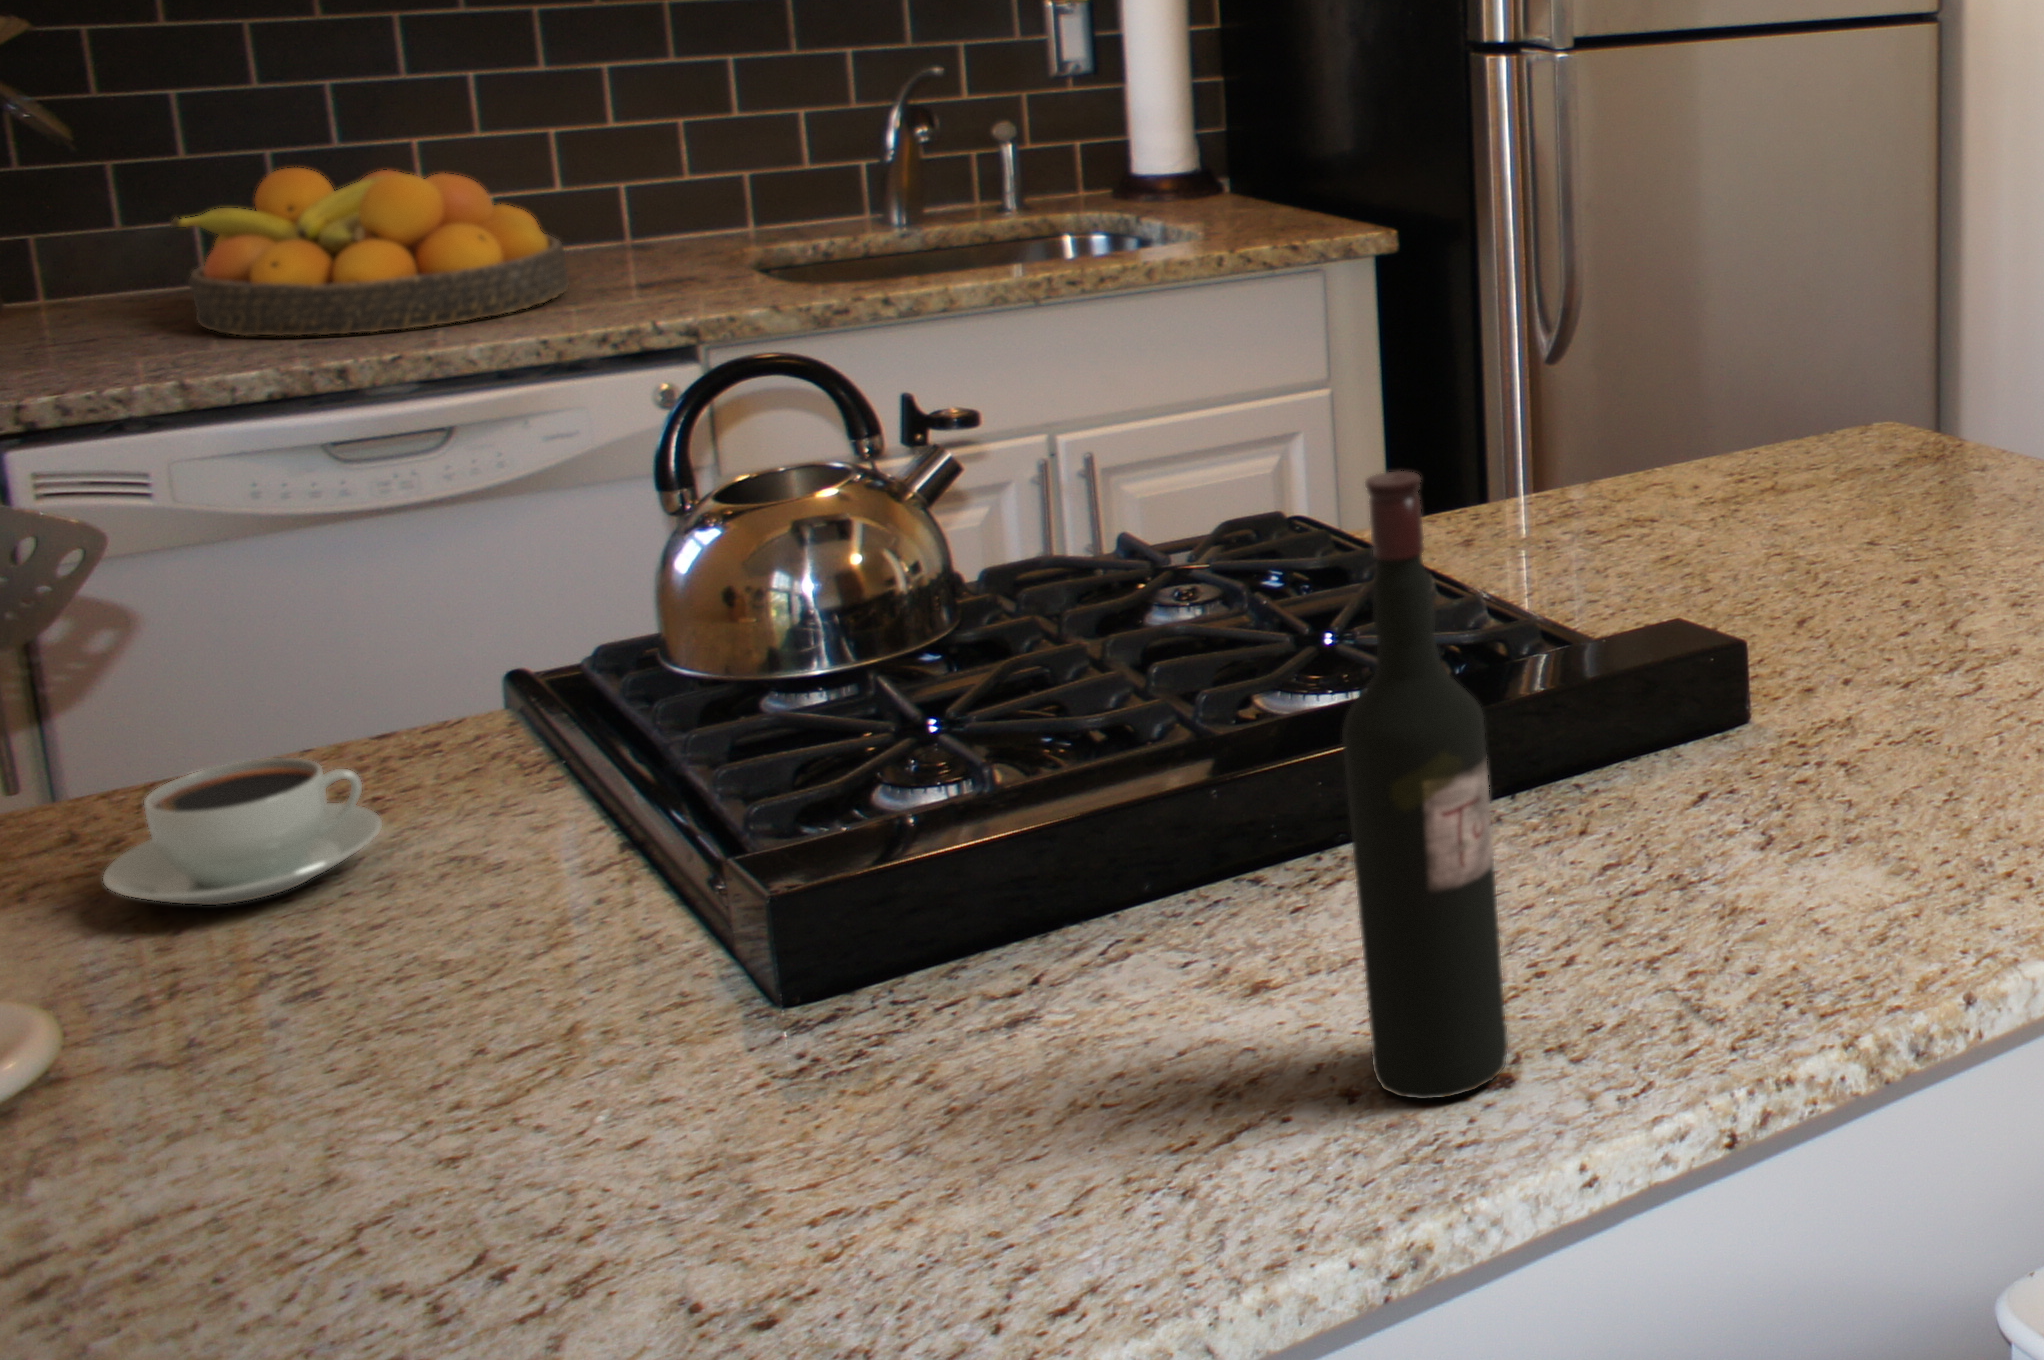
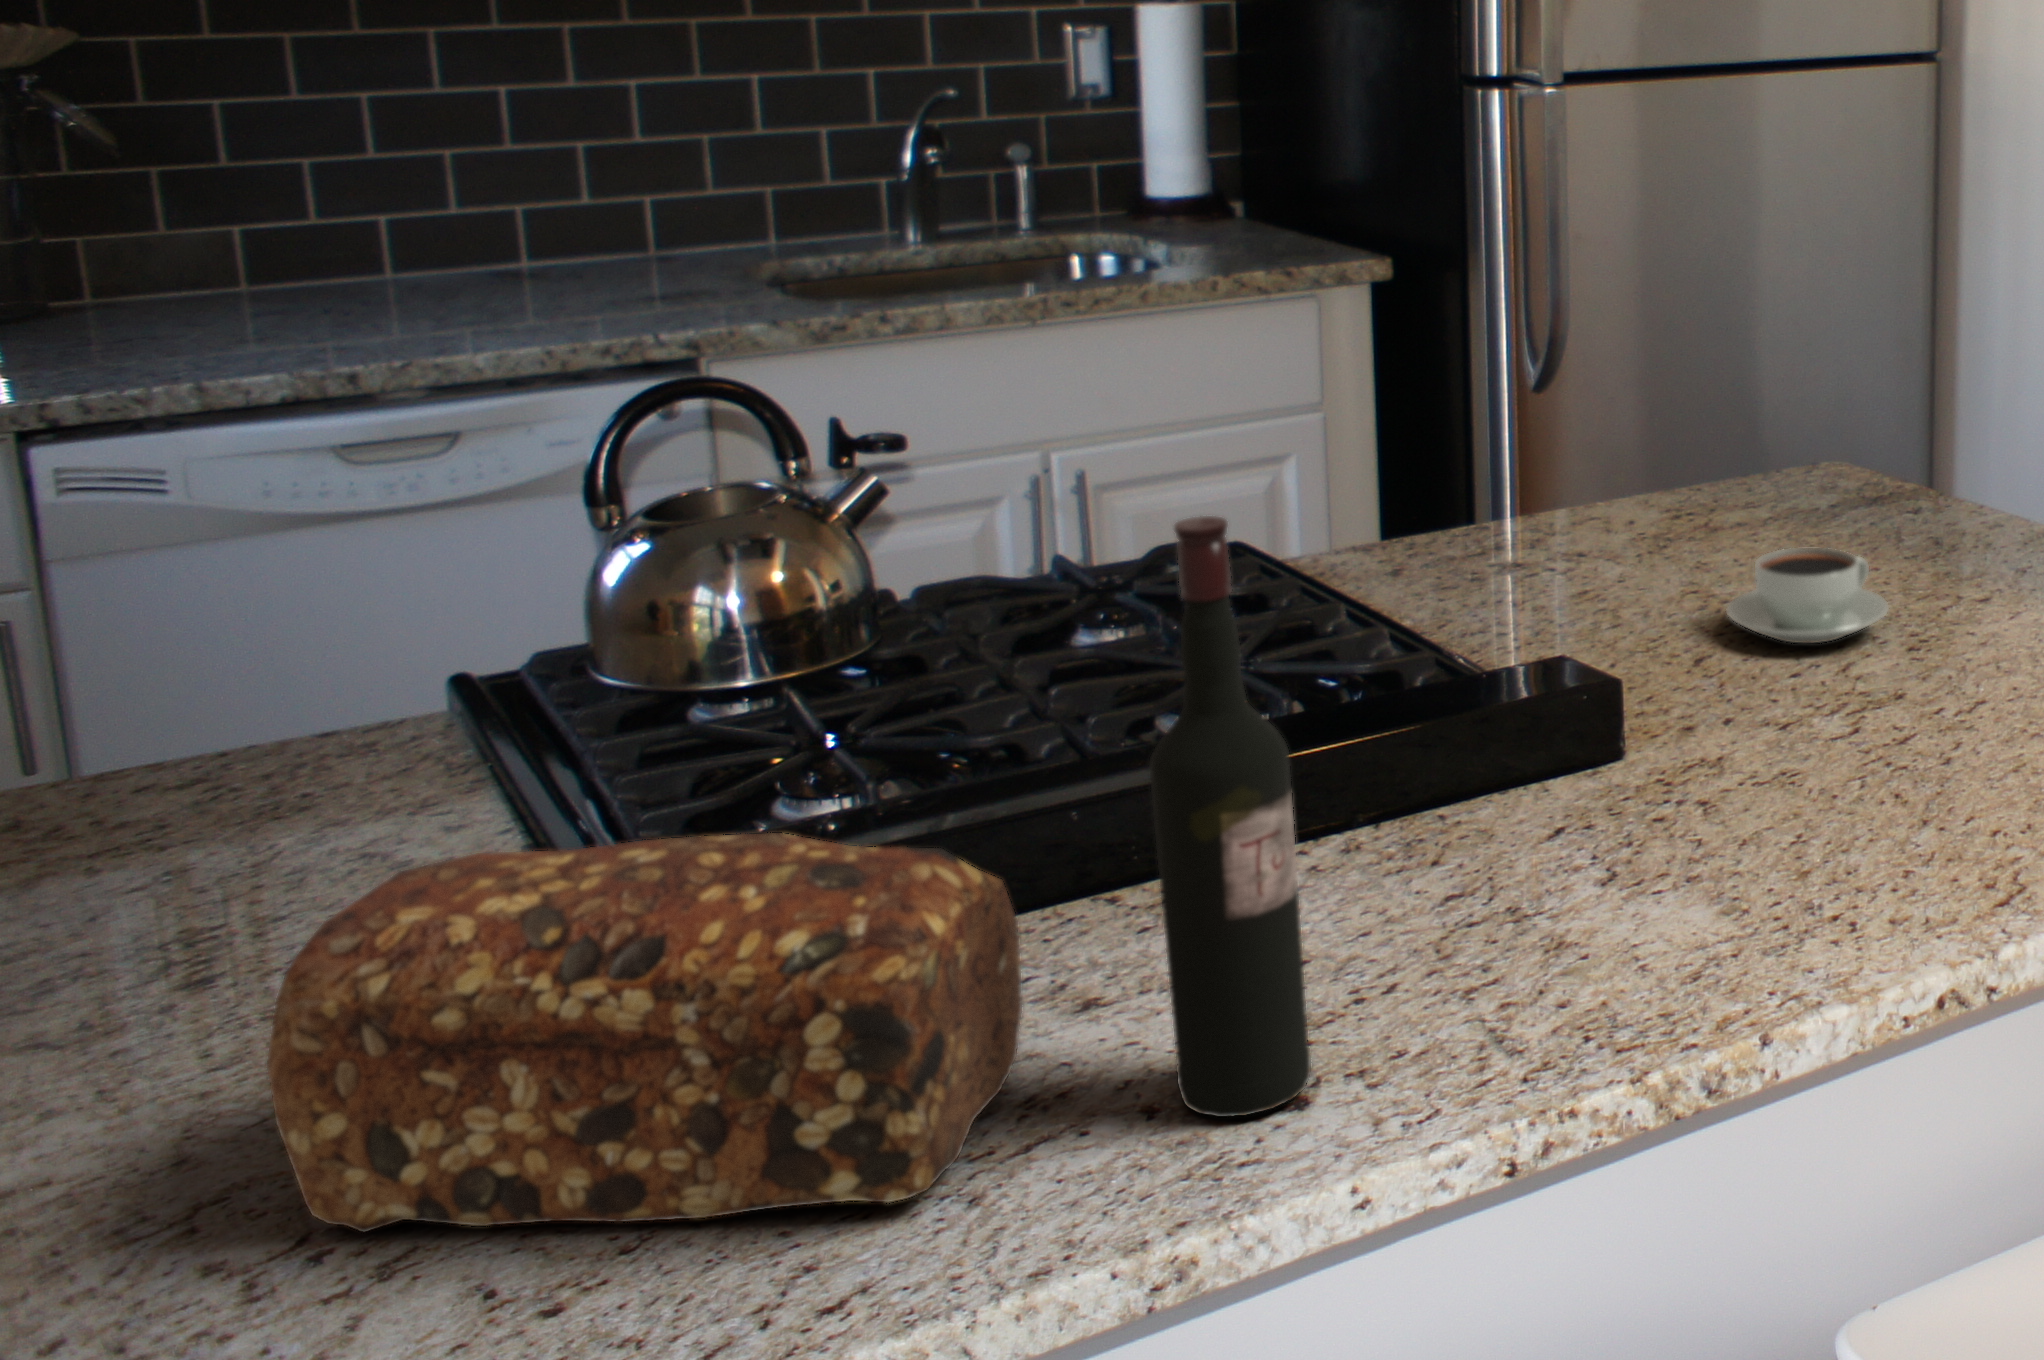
fruit bowl: present [171,168,569,336] -> none [213,176,593,336]
coffee cup: present [103,758,382,905] -> present [1727,547,1888,643]
bread loaf: none [447,818,1201,1250] -> present [267,833,1022,1232]

